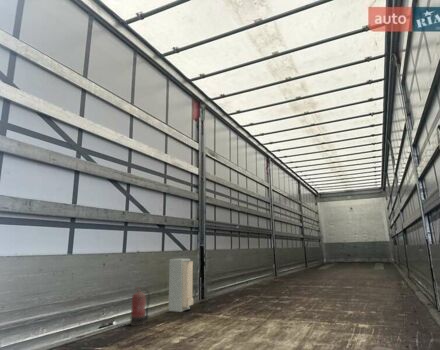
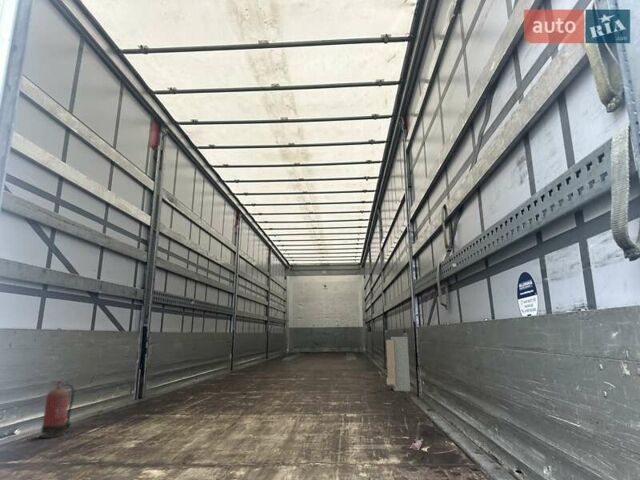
storage cabinet: present [169,259,193,312] -> present [386,337,410,391]

